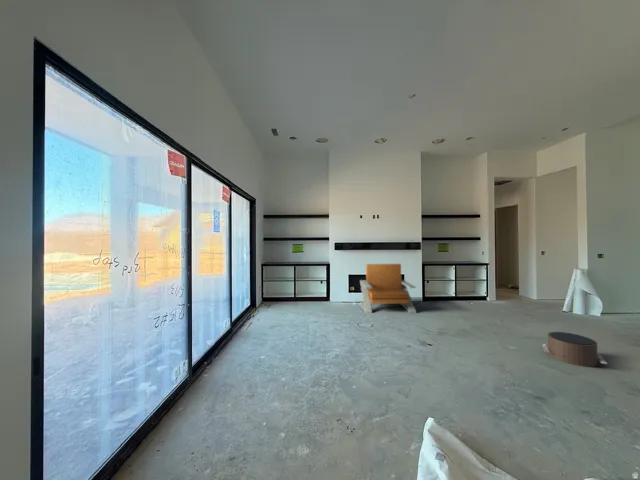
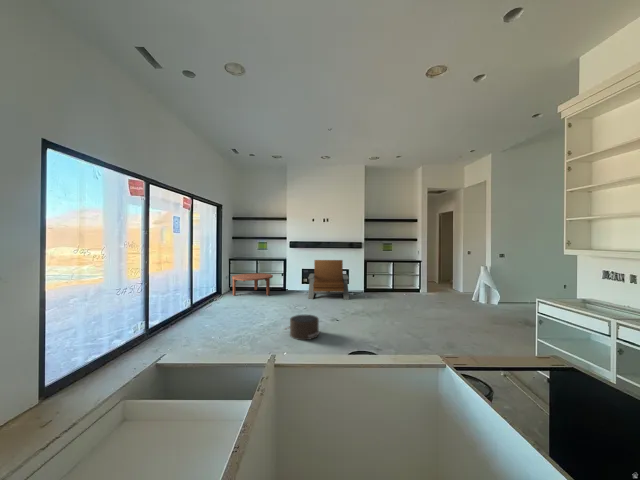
coffee table: none [269,280,317,309] -> present [232,273,273,296]
pouf: present [543,332,607,367] -> present [285,315,320,340]

